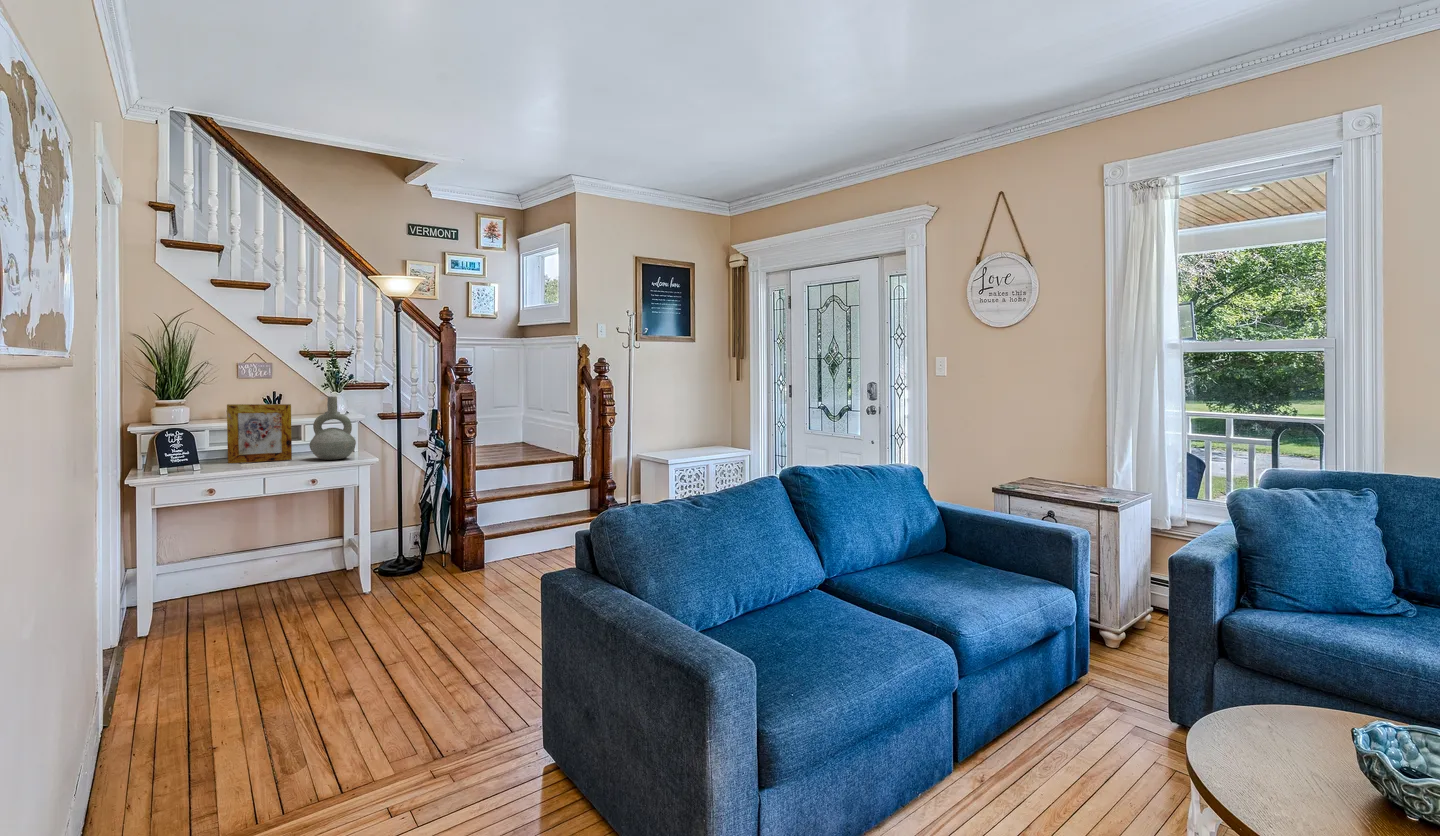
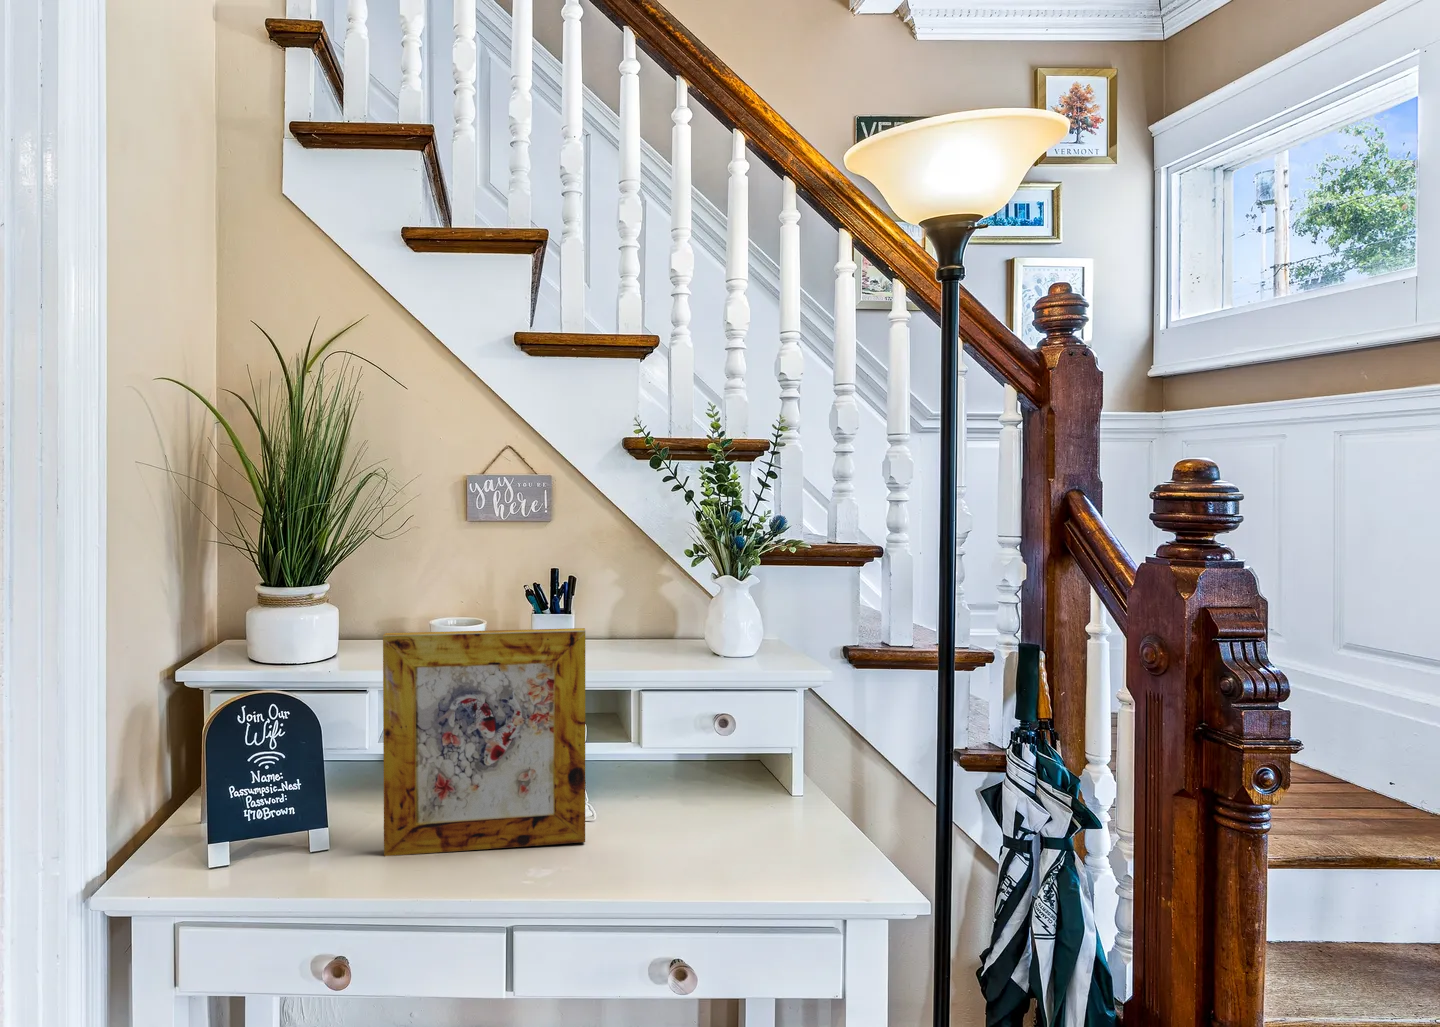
decorative vase: present [309,396,356,460] -> none [643,596,797,852]

